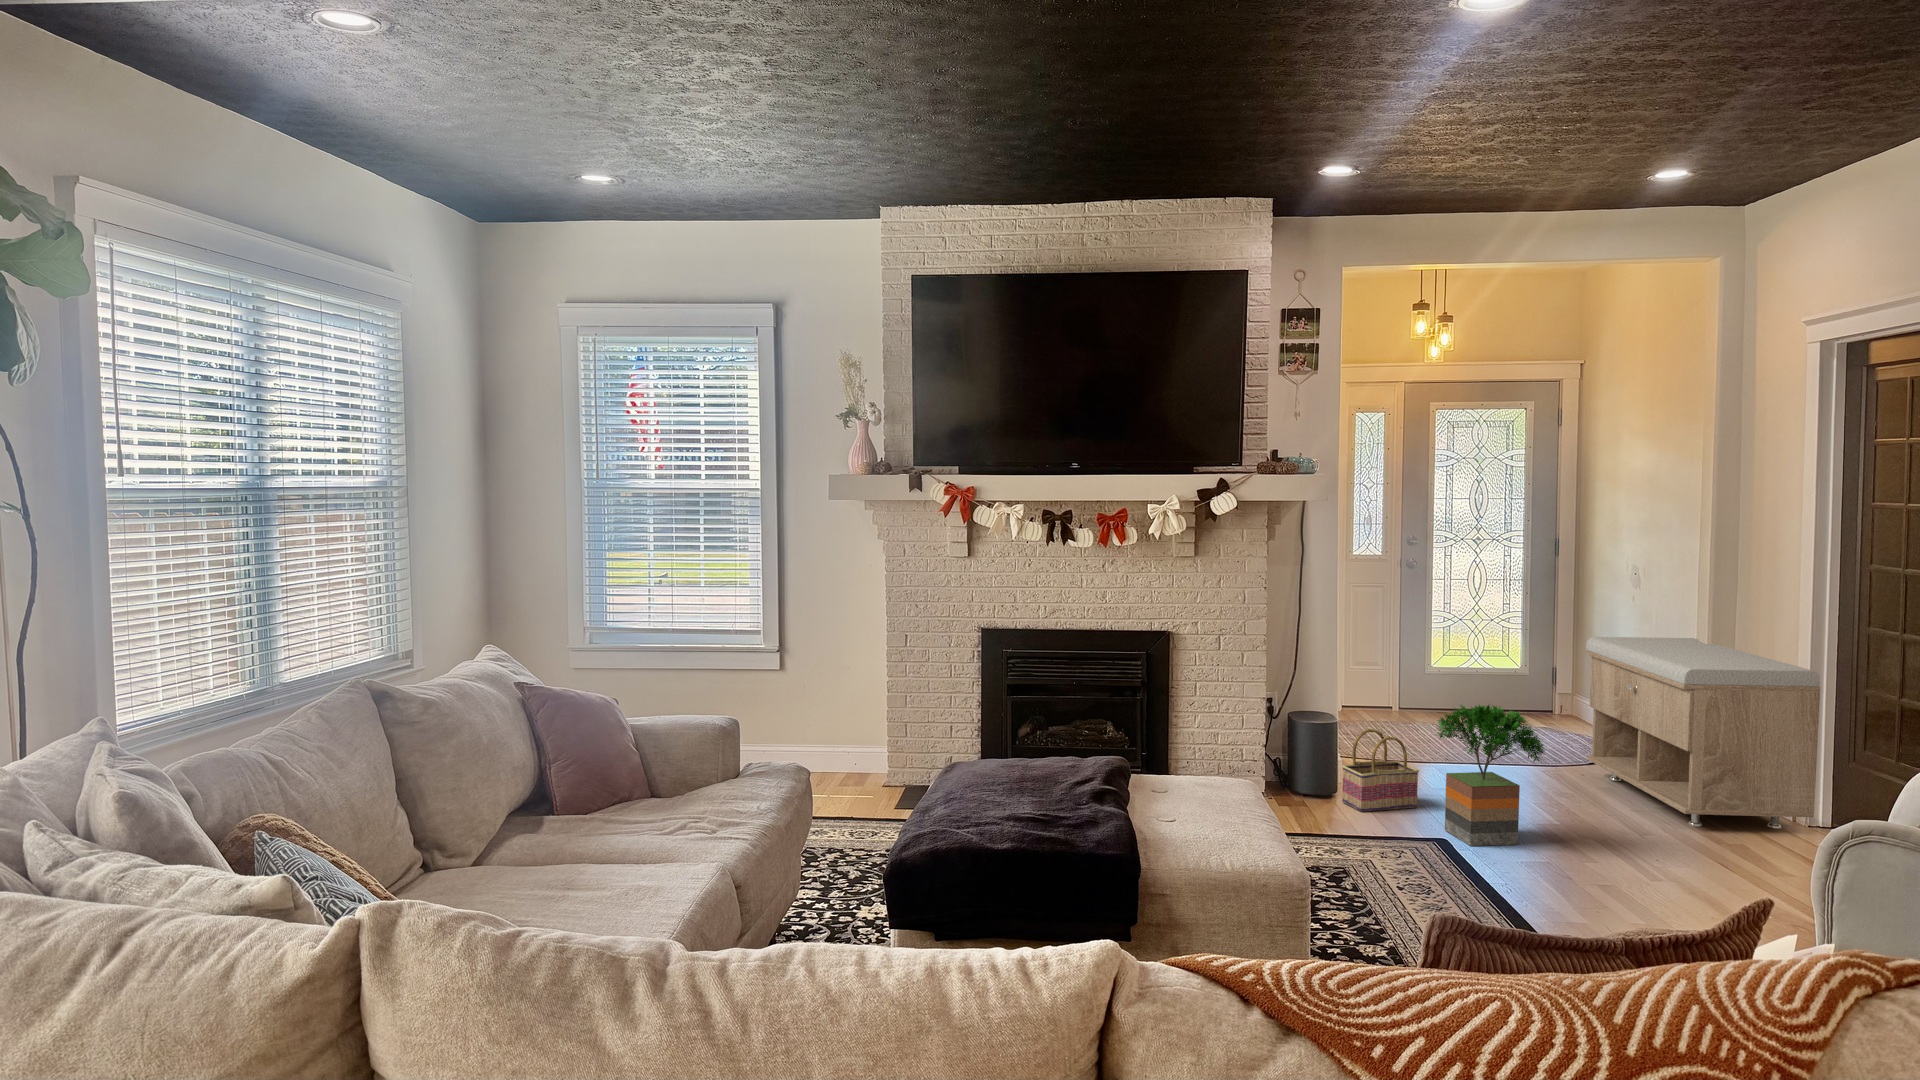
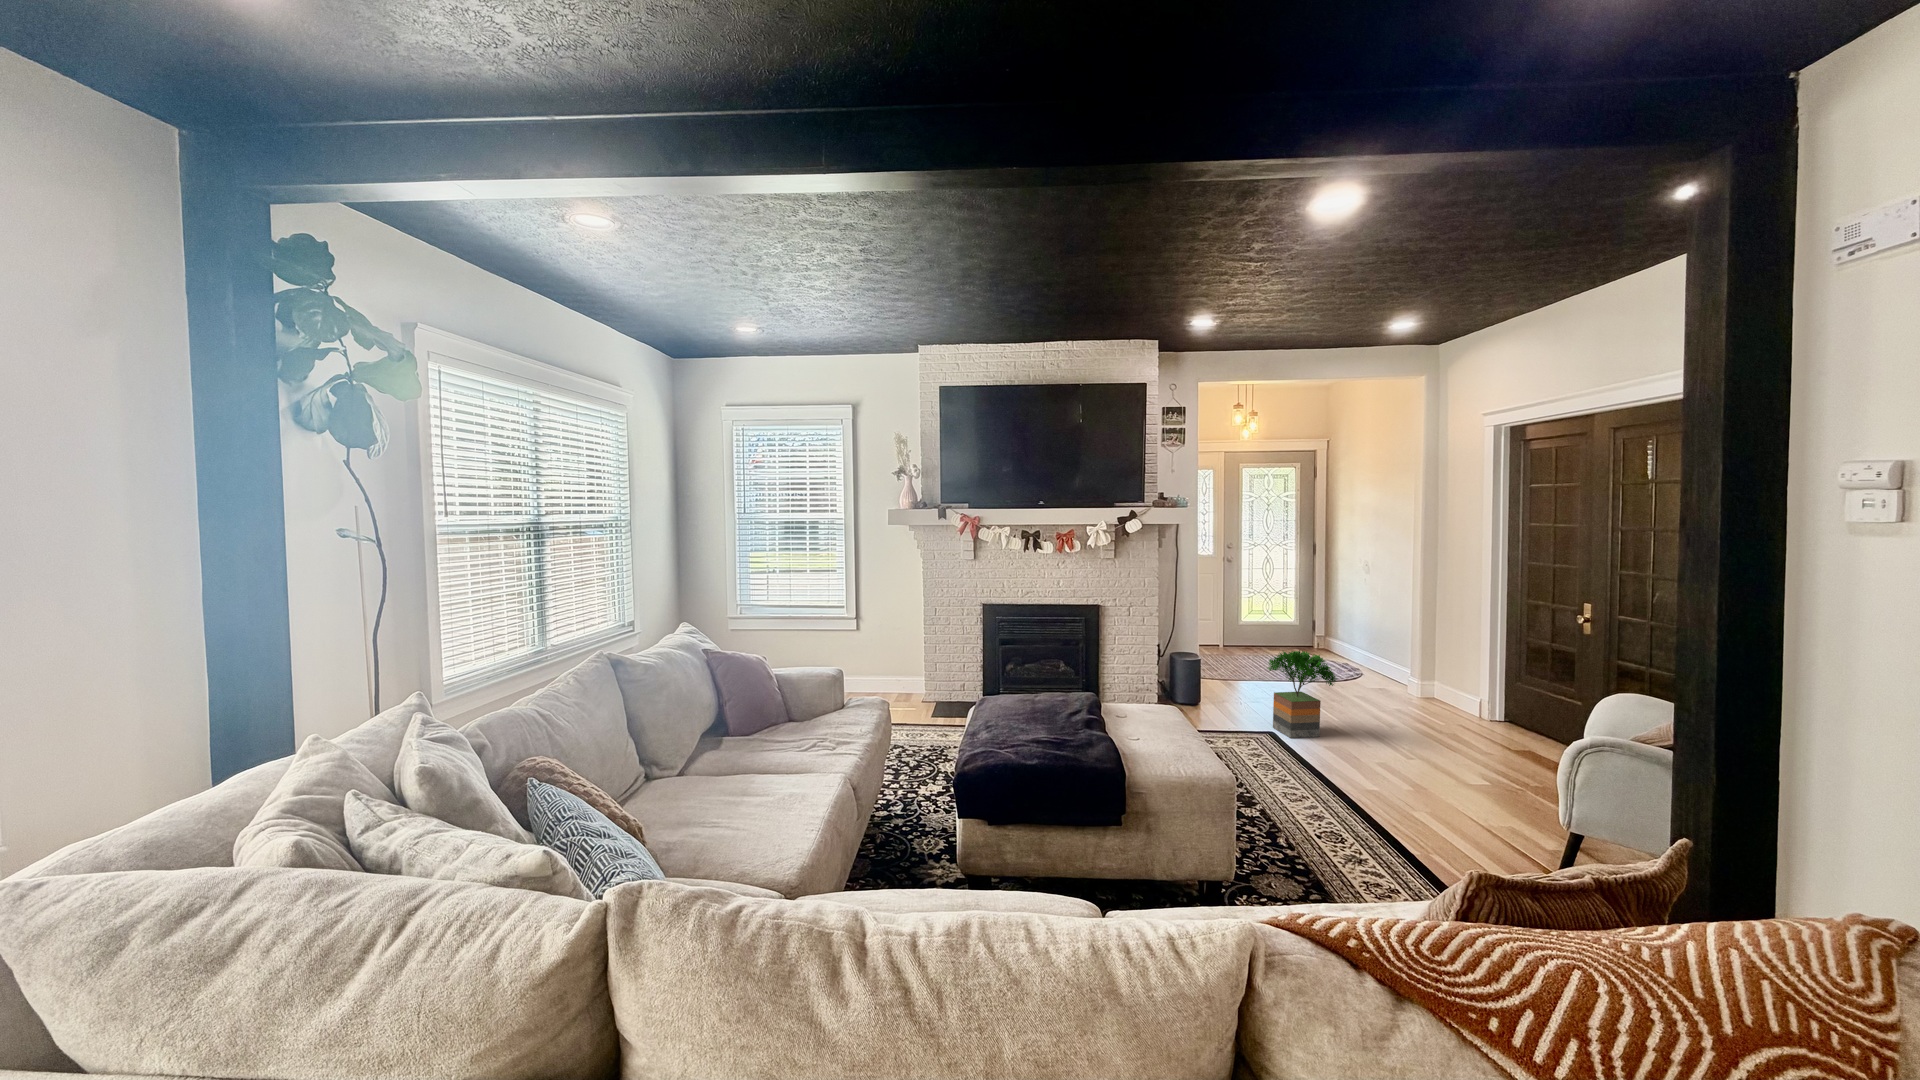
storage bench: present [1586,637,1820,829] -> none [1350,606,1502,725]
basket: present [1342,729,1419,812] -> none [1207,664,1254,715]

